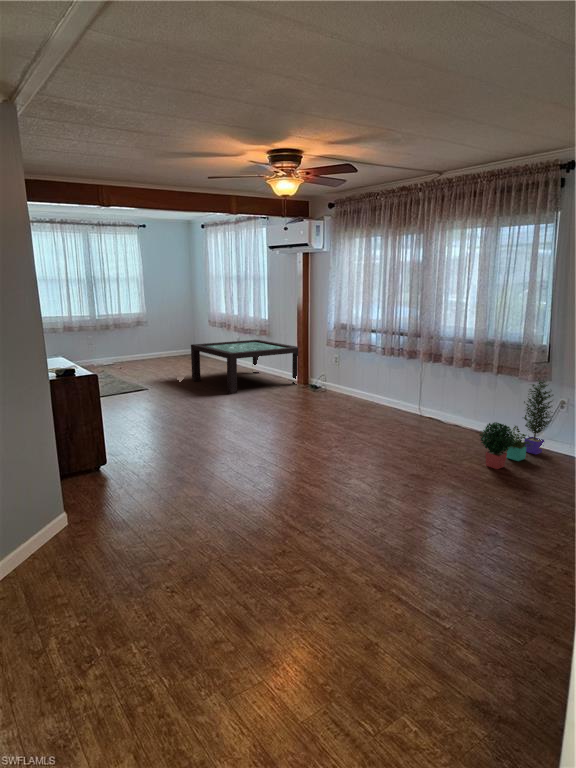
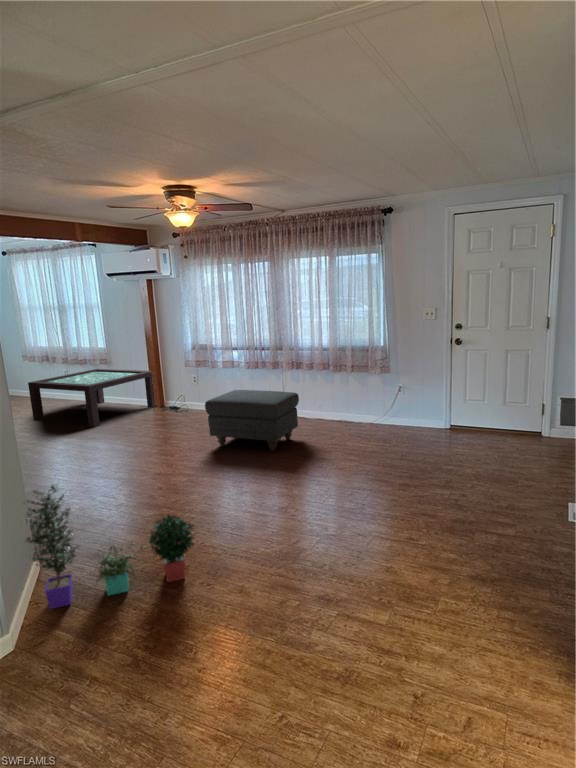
ottoman: none [309,376,416,449] -> present [205,390,299,451]
potted plant: present [480,378,553,469] -> present [24,484,195,609]

